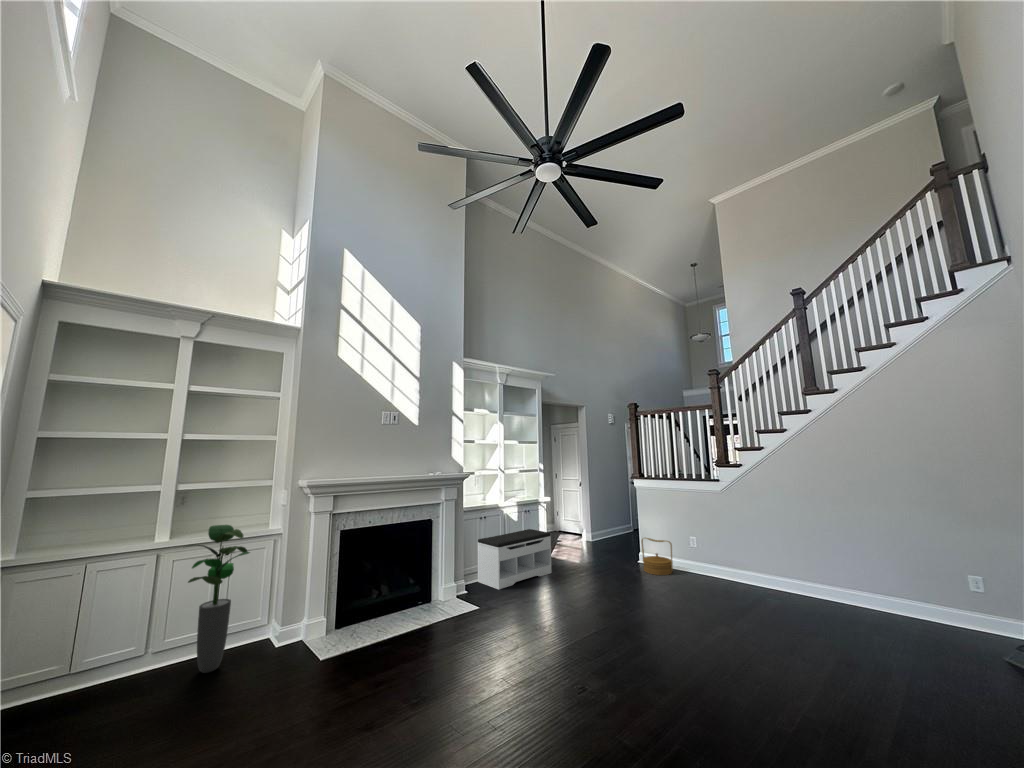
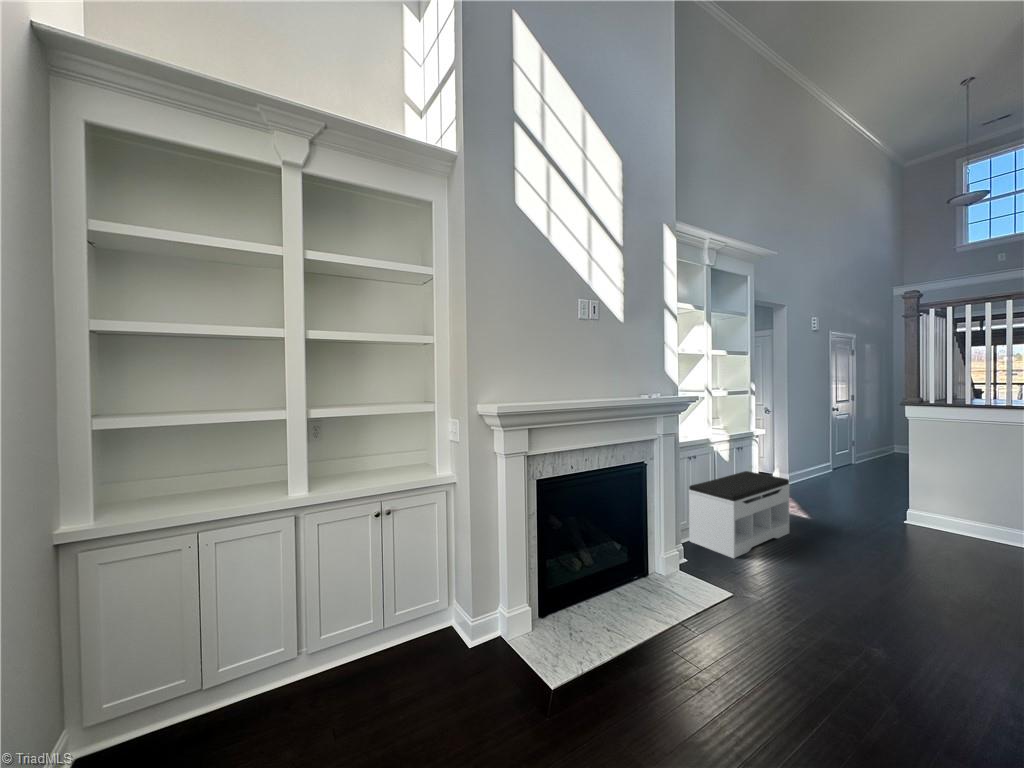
potted plant: present [185,525,250,673] -> none [329,471,430,695]
woven basket: present [641,538,673,575] -> none [935,492,1008,551]

